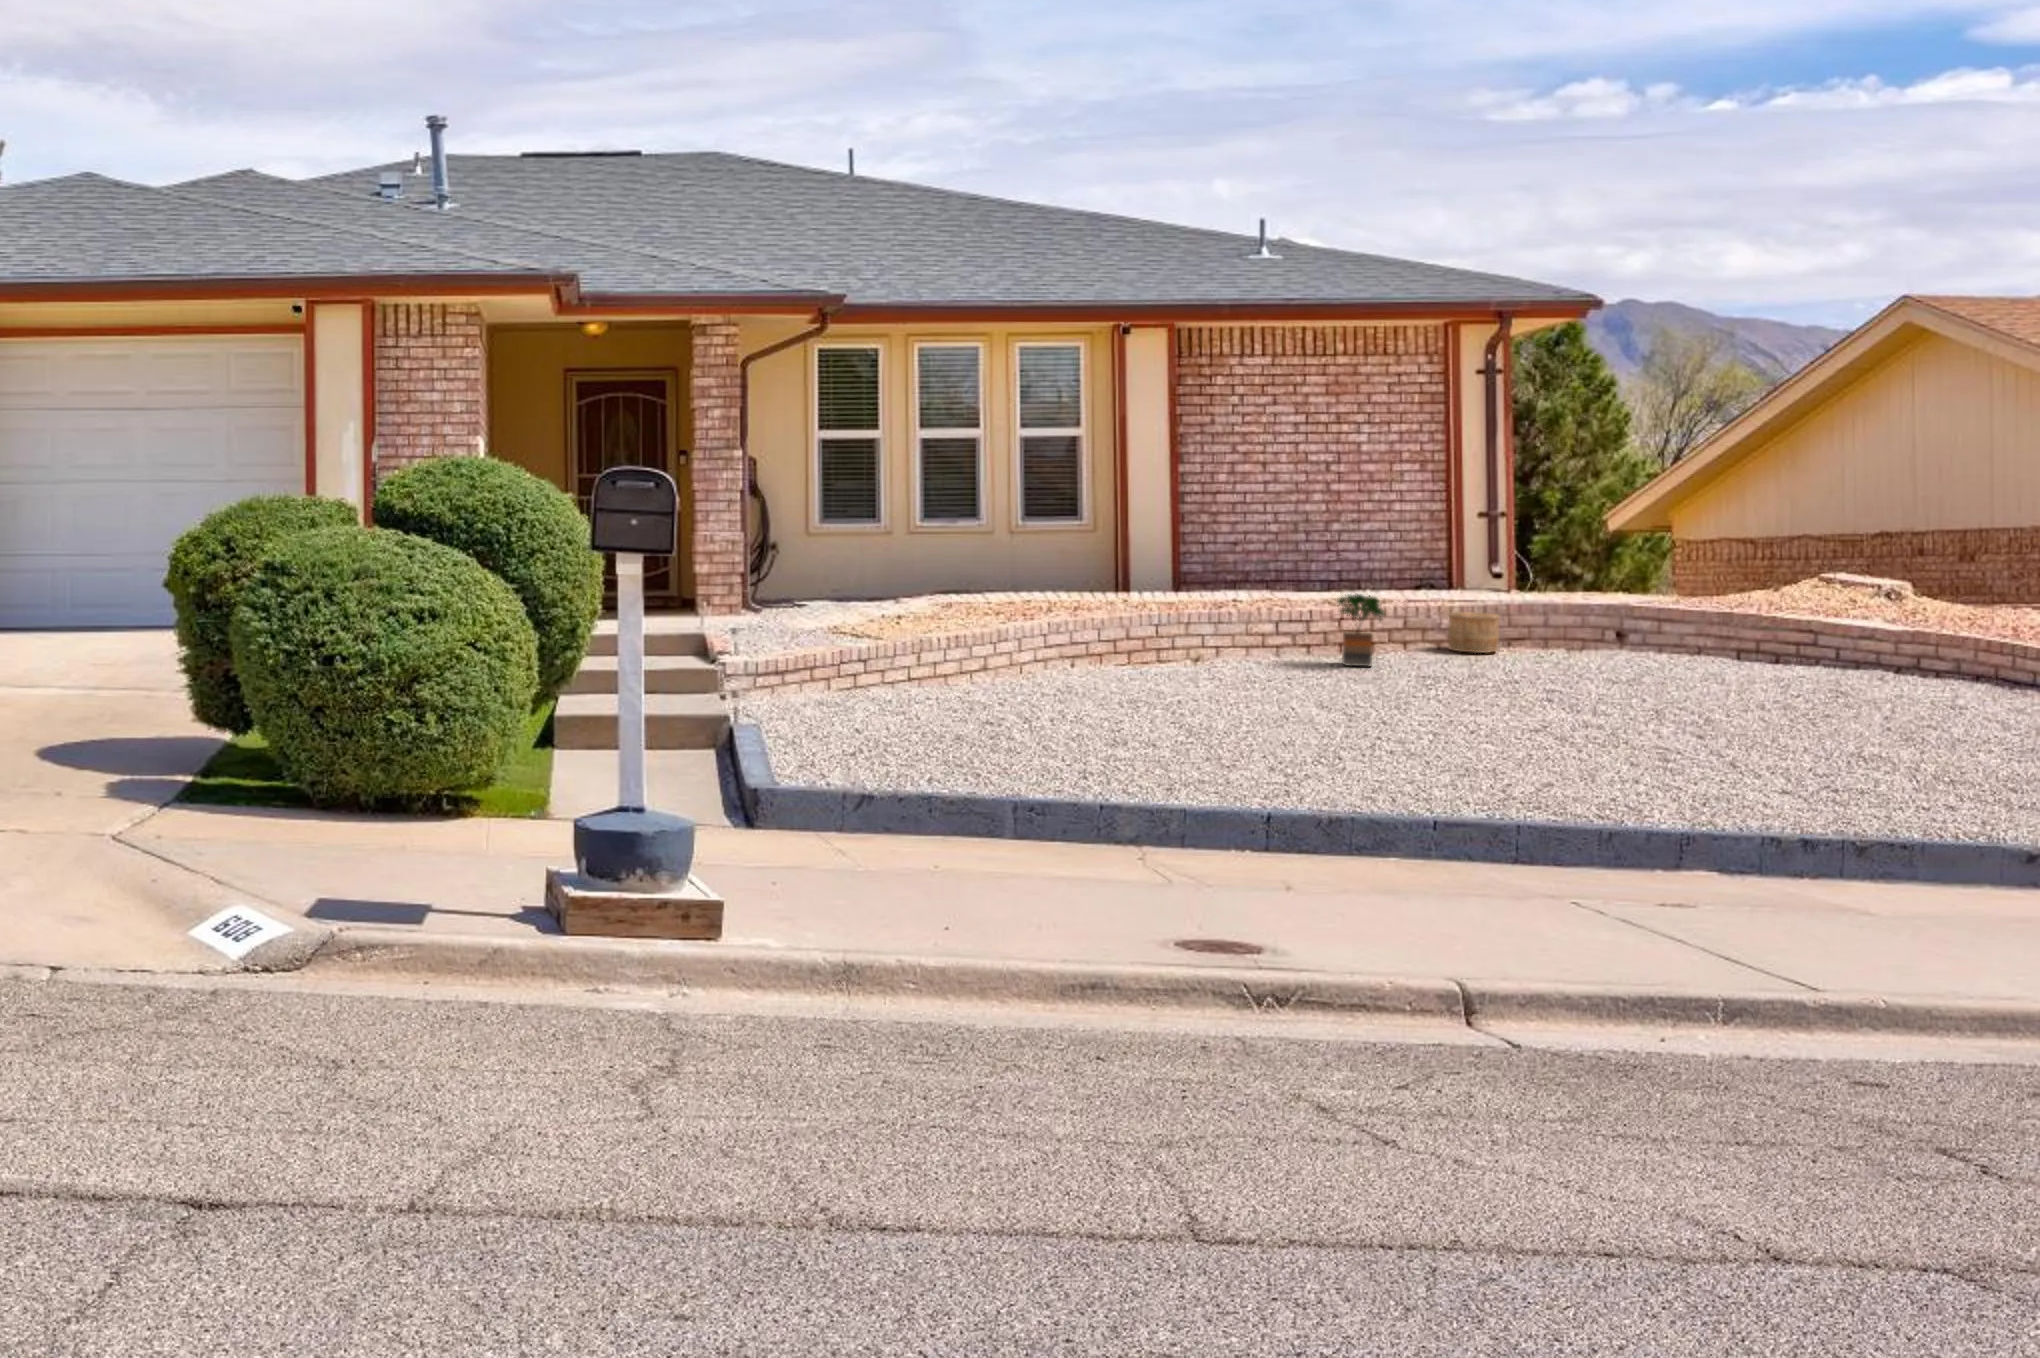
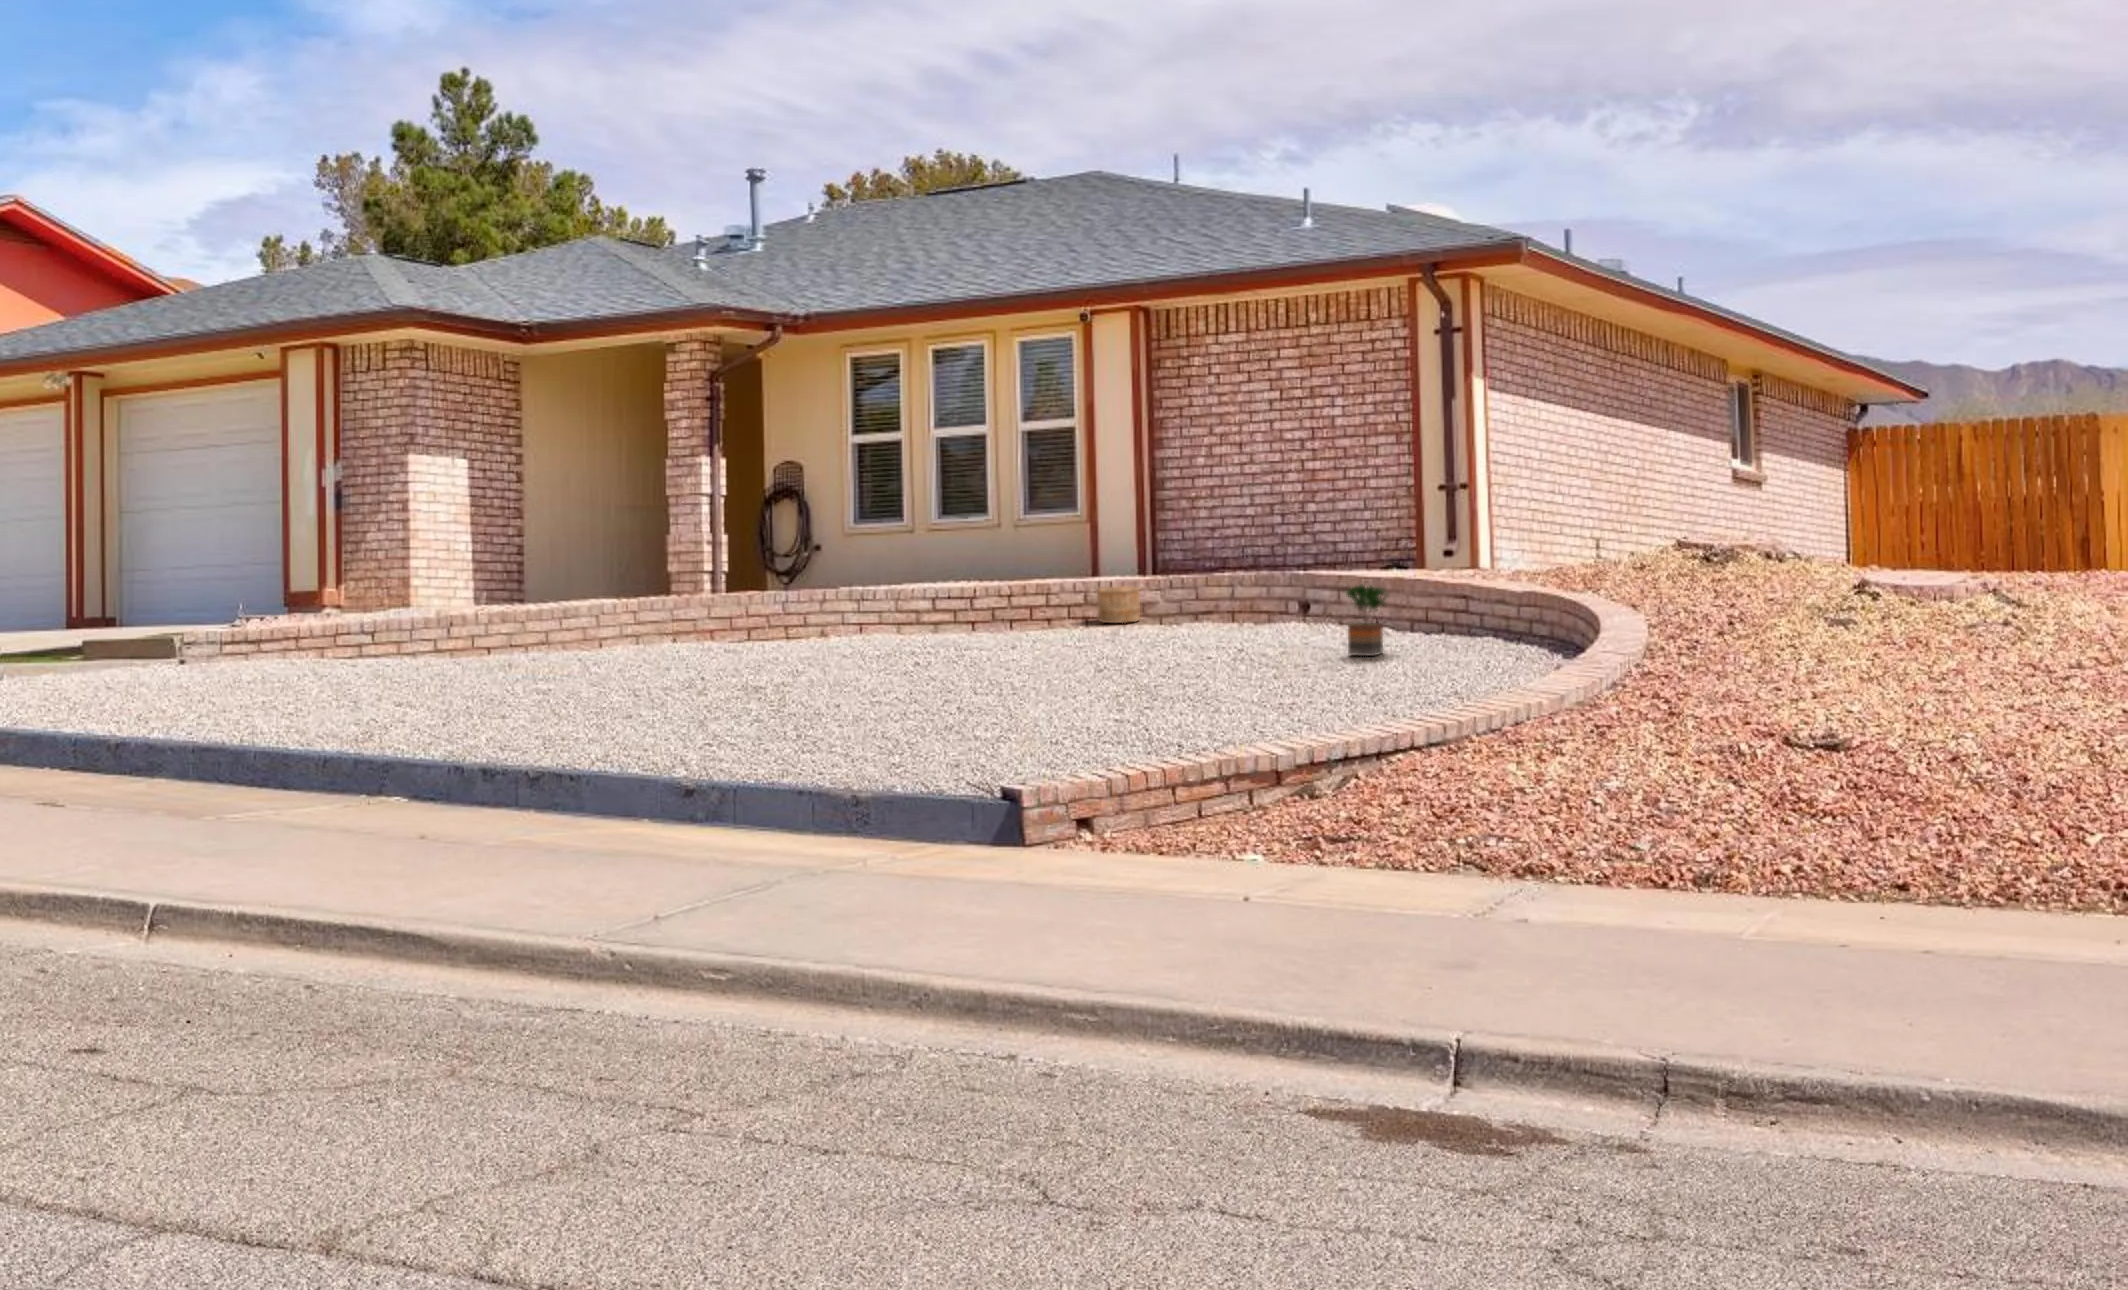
potted tree: present [1337,593,1385,666] -> present [1347,585,1390,656]

